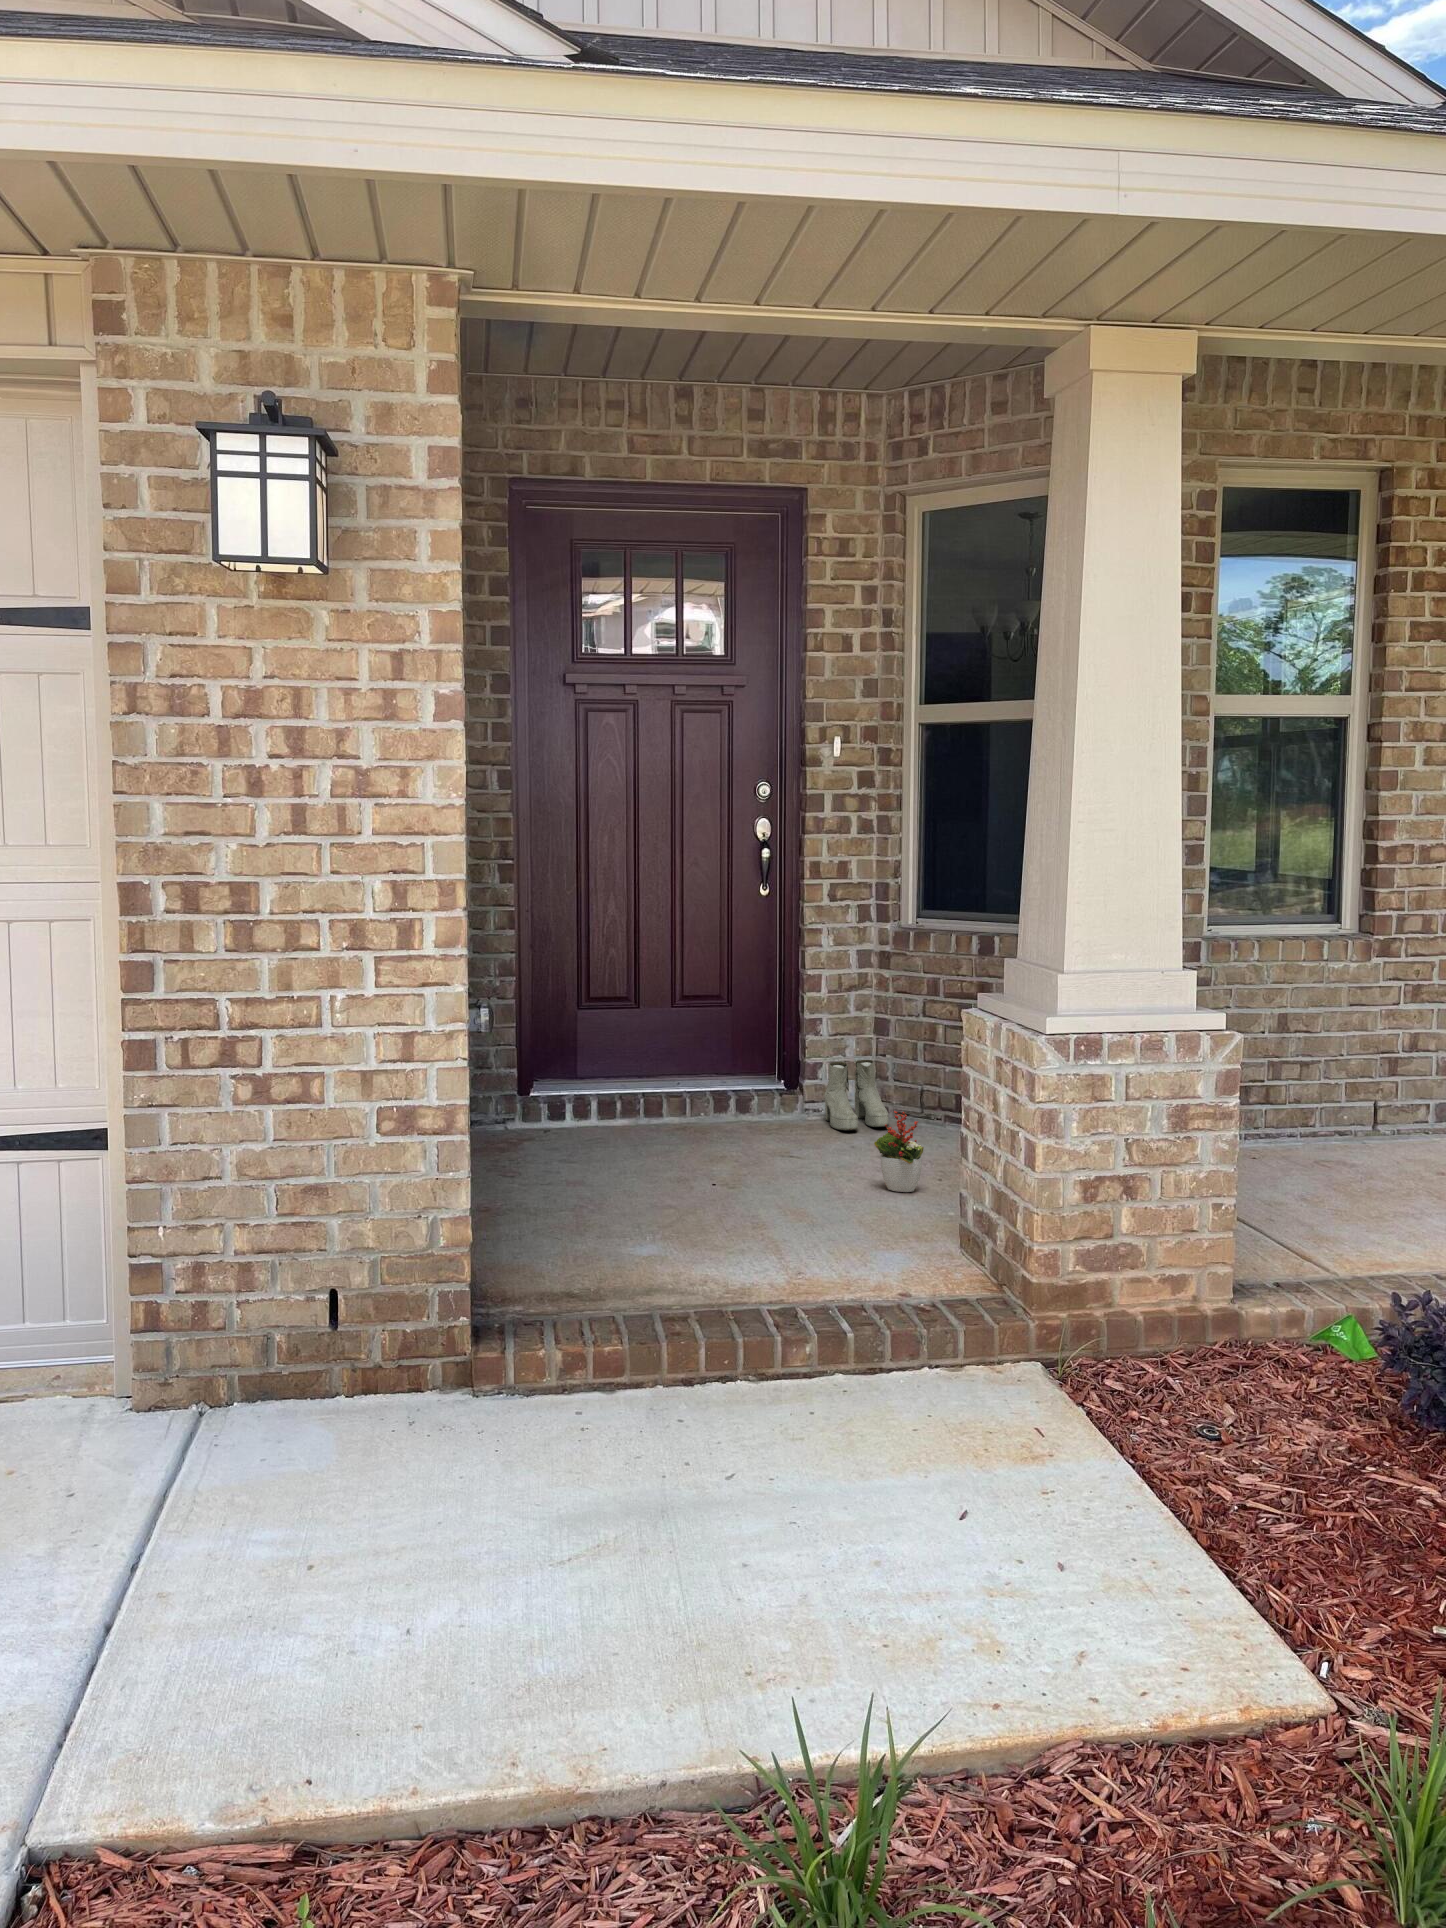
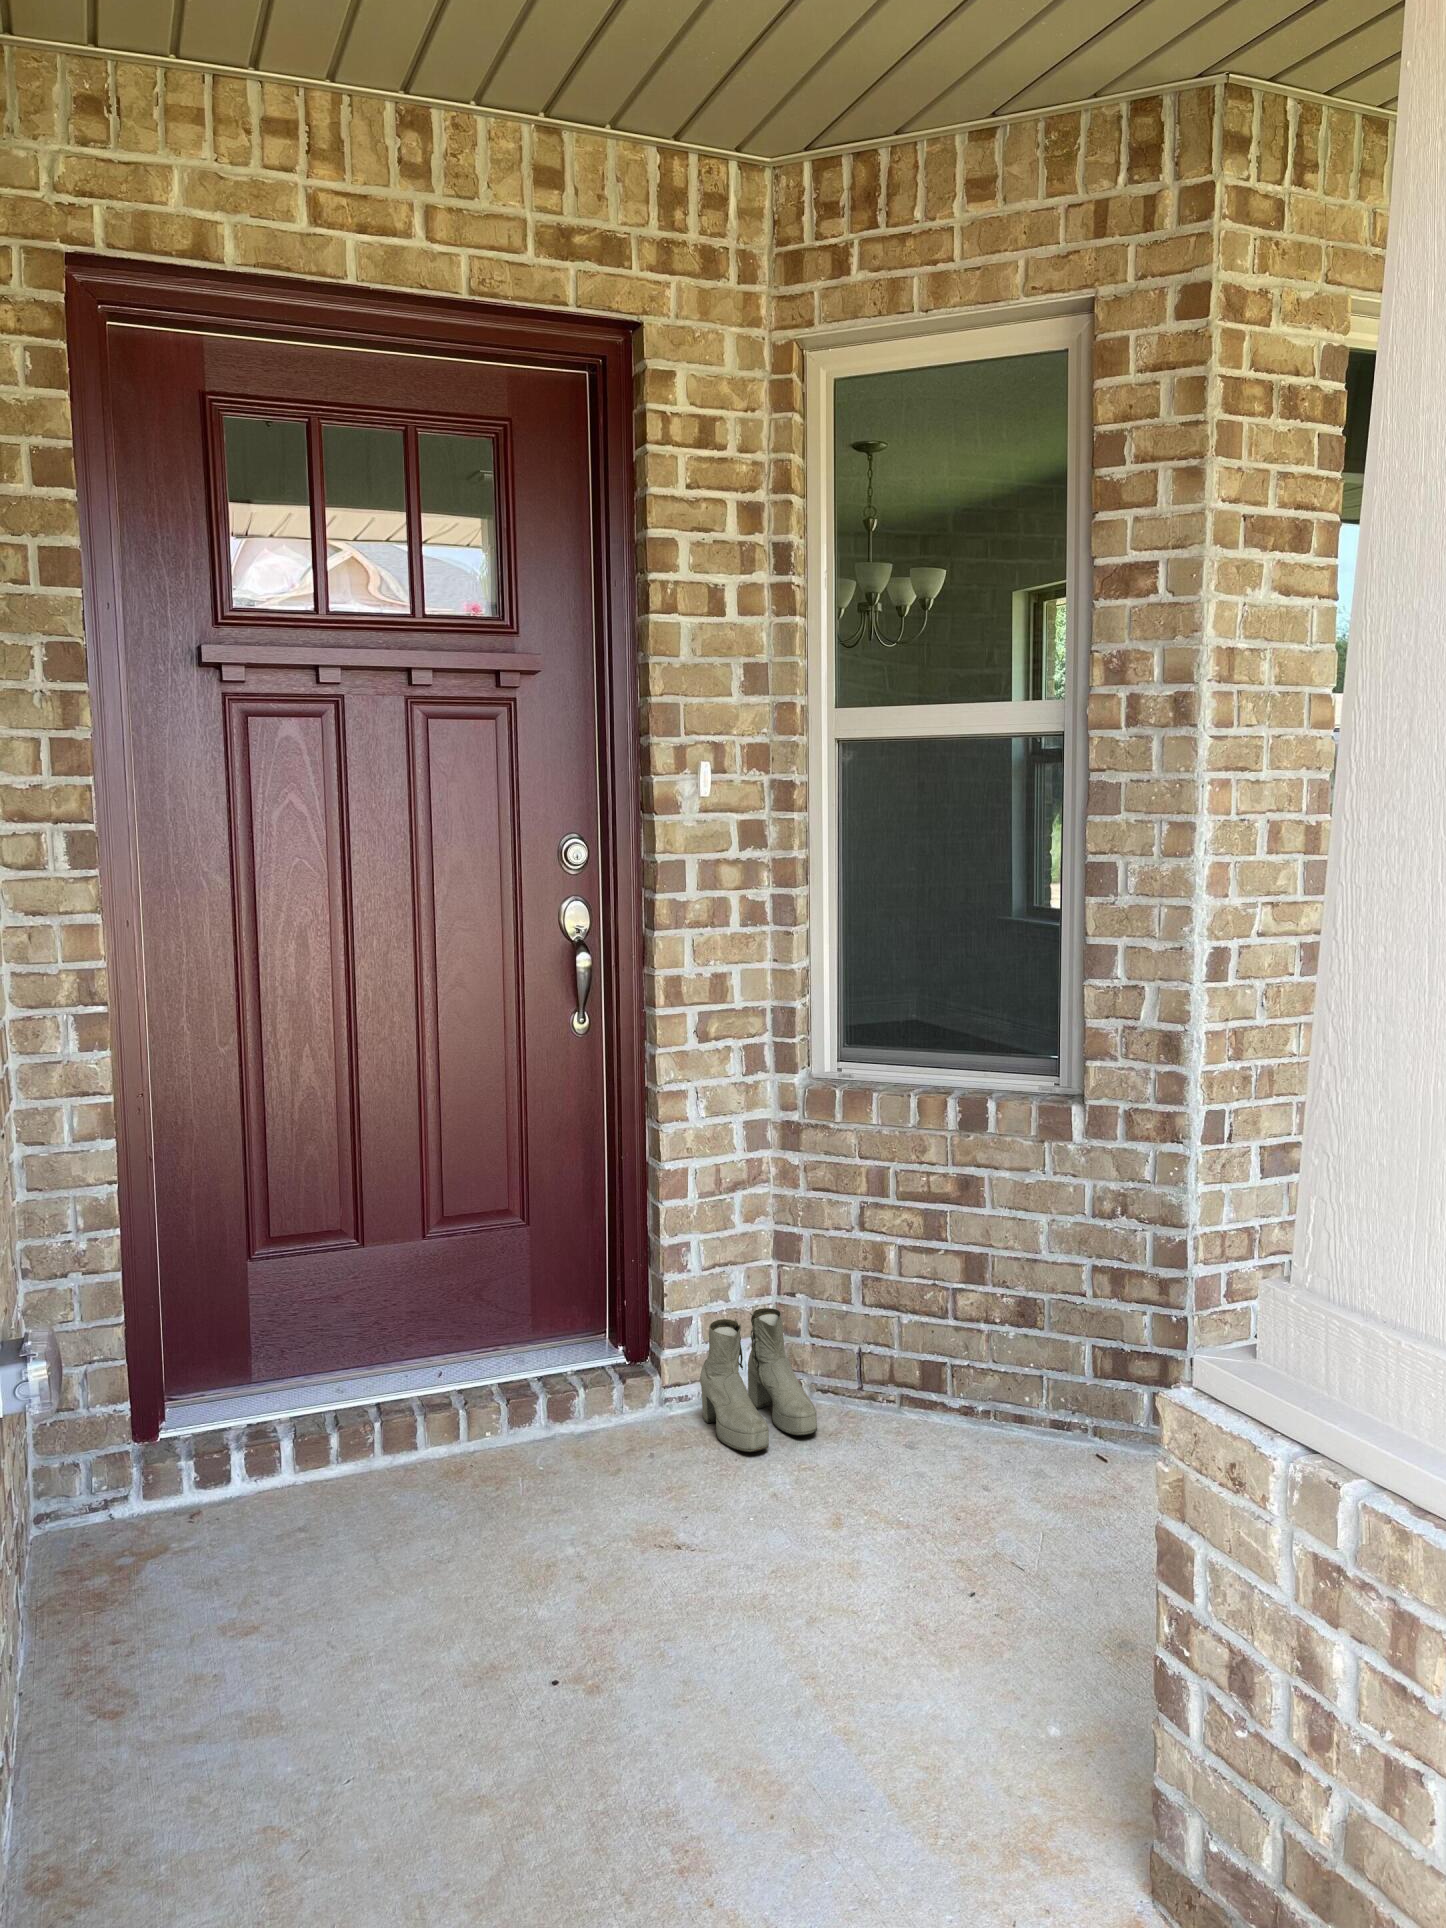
decorative plant: present [874,1111,924,1192] -> none [860,1489,956,1648]

